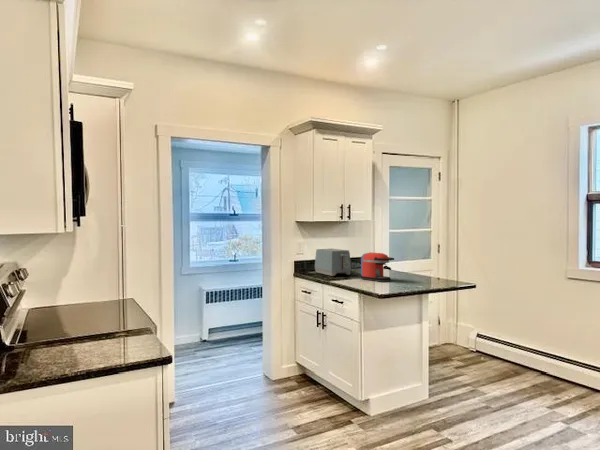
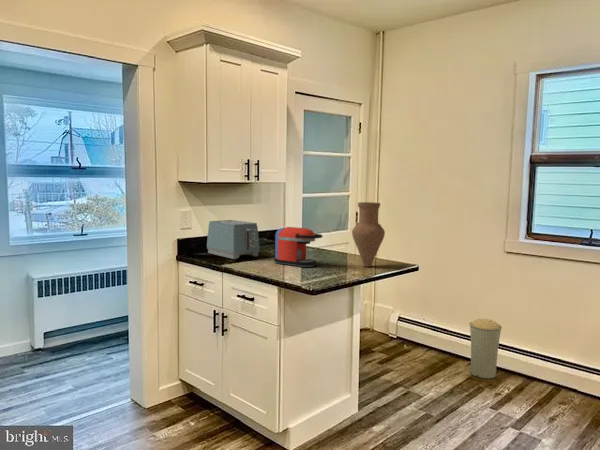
vase: none [417,234,443,282] -> present [352,202,385,267]
trash can: none [534,334,564,386] -> present [470,319,502,379]

